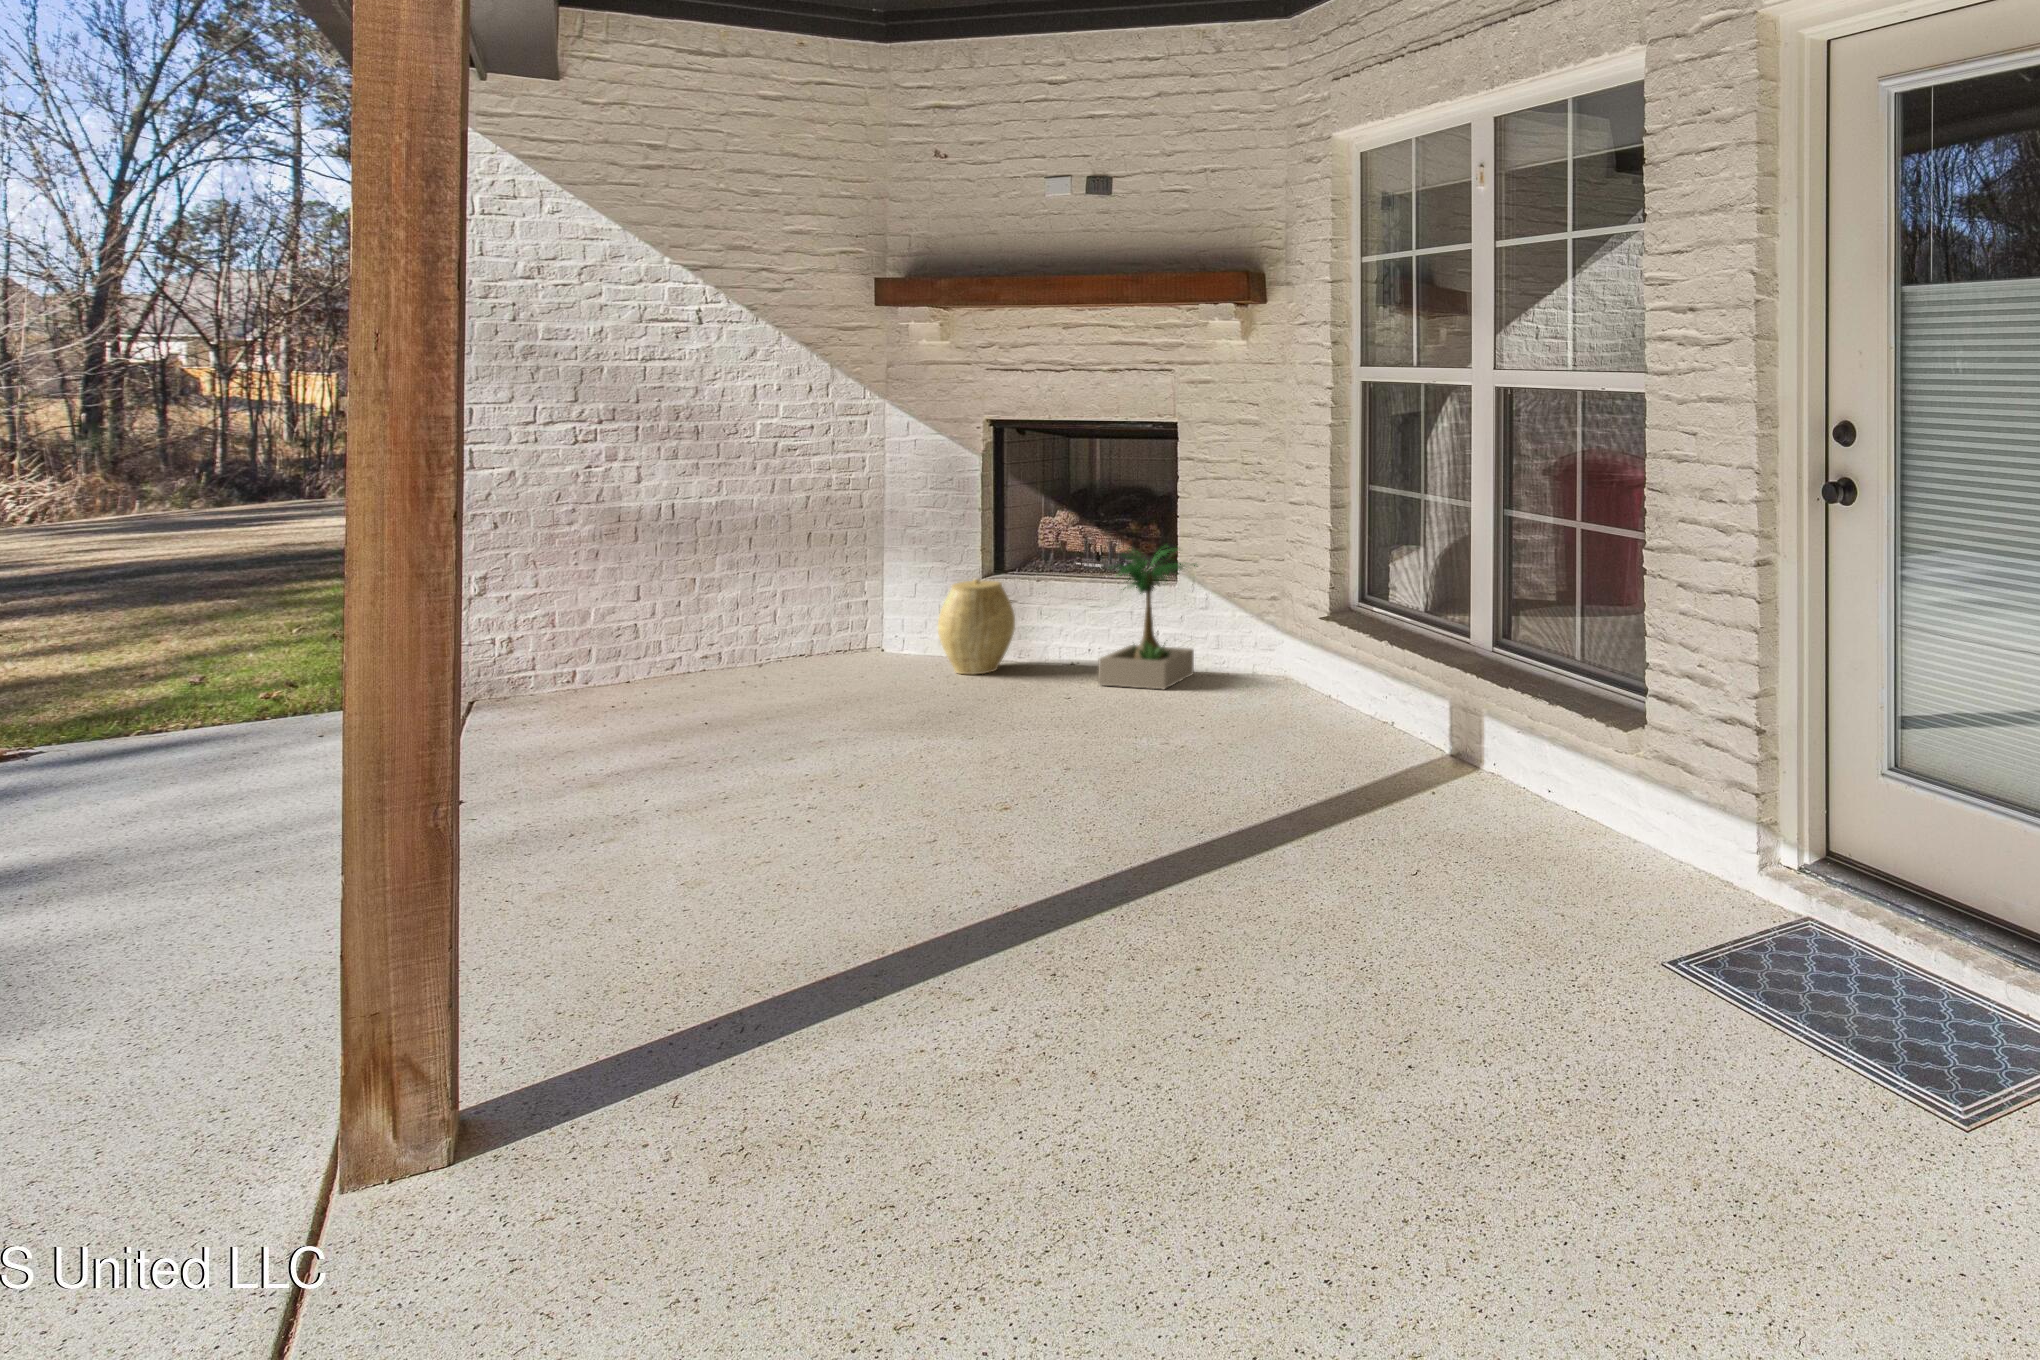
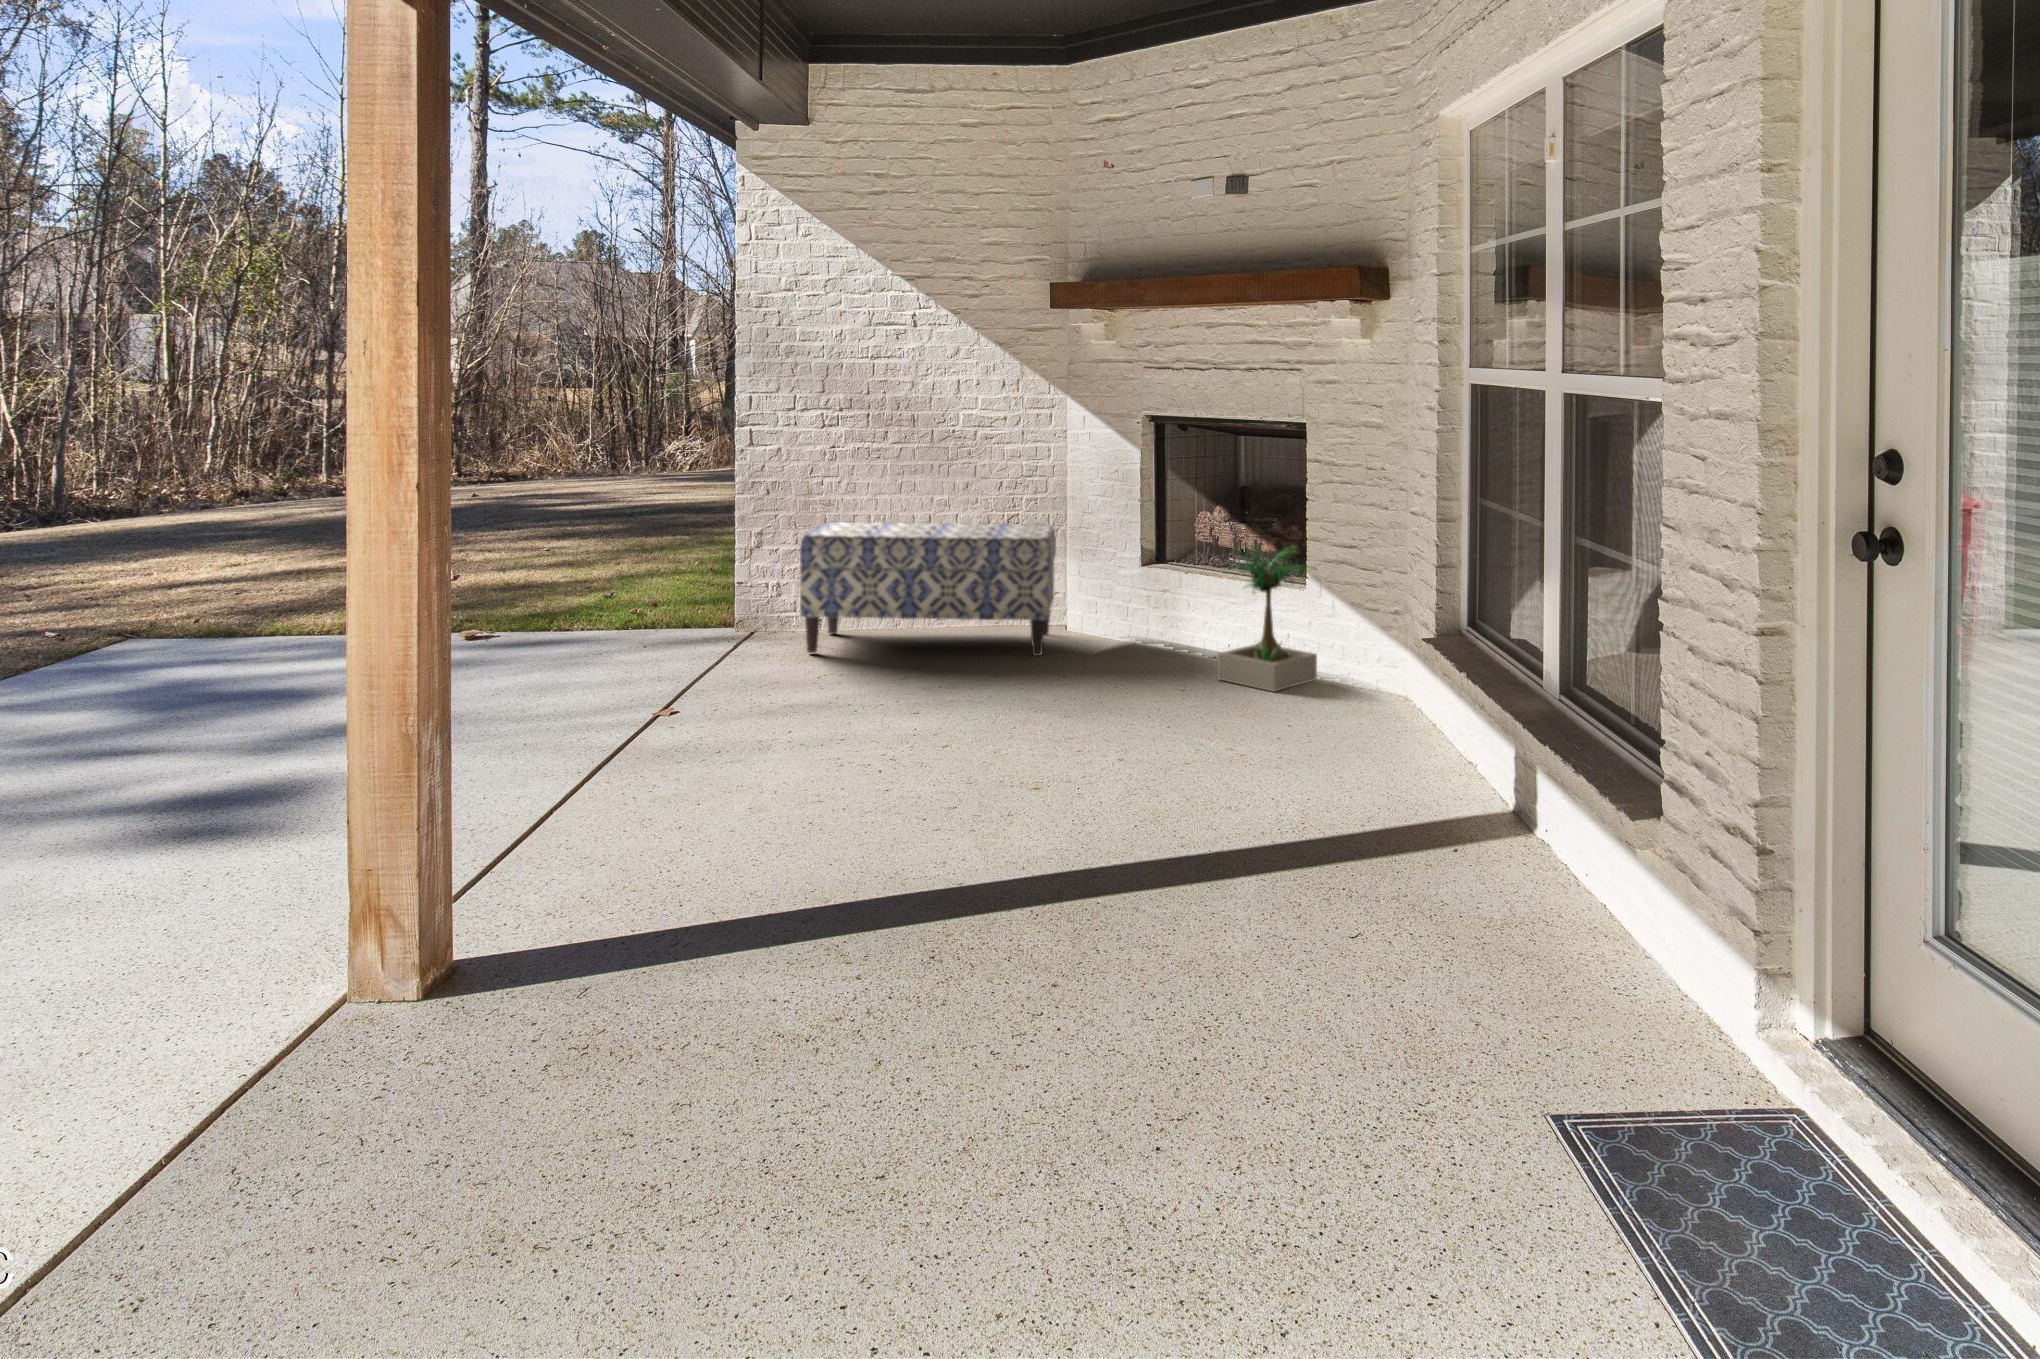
bench: none [576,543,895,715] -> present [800,521,1056,656]
woven basket: present [938,579,1015,675] -> none [1092,565,1161,655]

